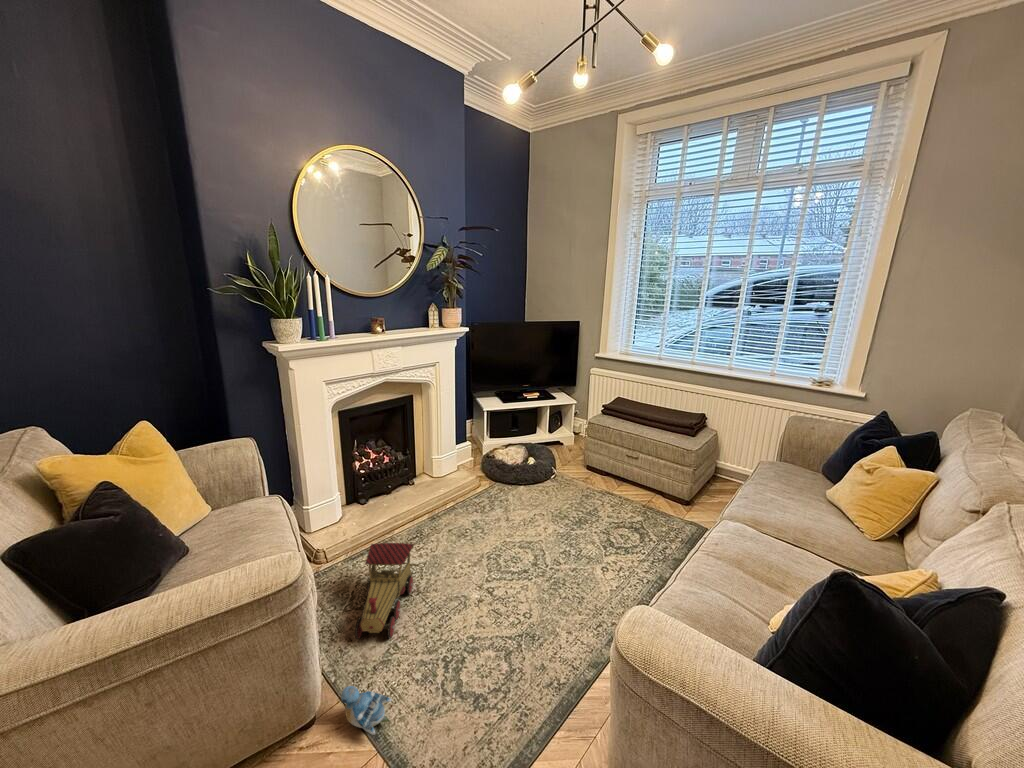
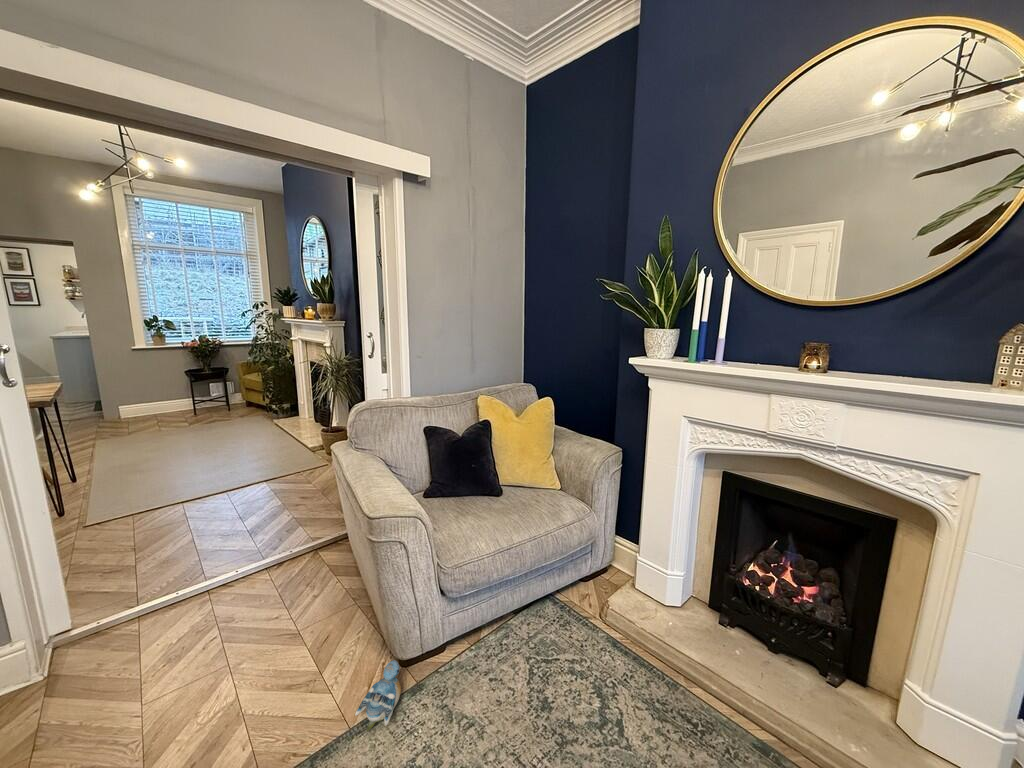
toy train: present [355,543,413,639] -> none [475,626,591,732]

